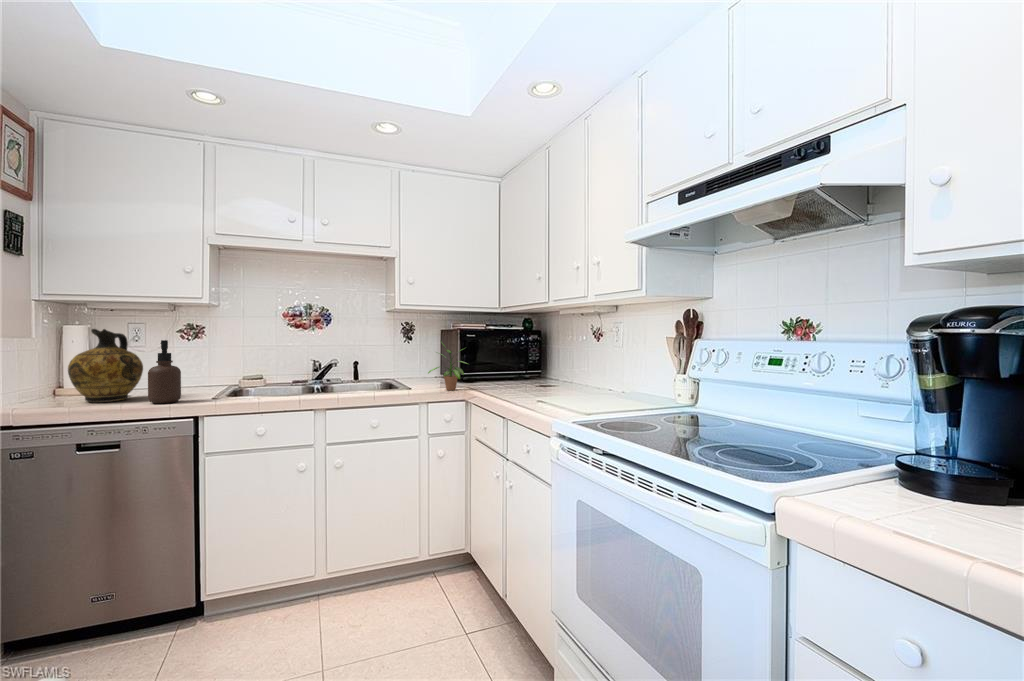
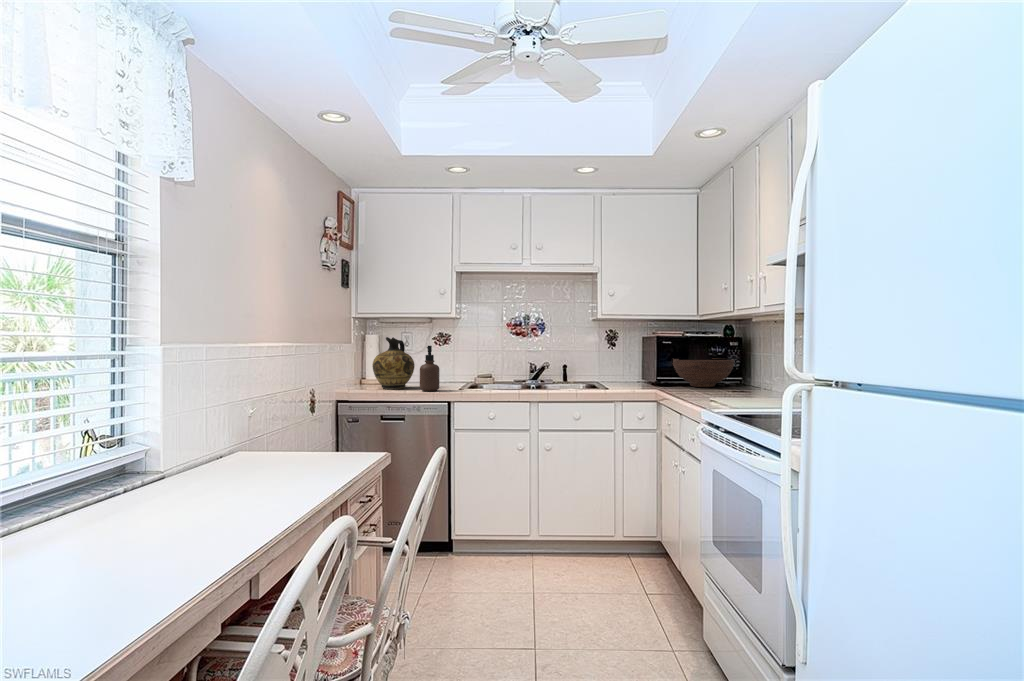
potted plant: present [428,342,468,390] -> none [623,345,661,392]
fruit bowl: none [475,352,536,382] -> present [673,358,734,387]

